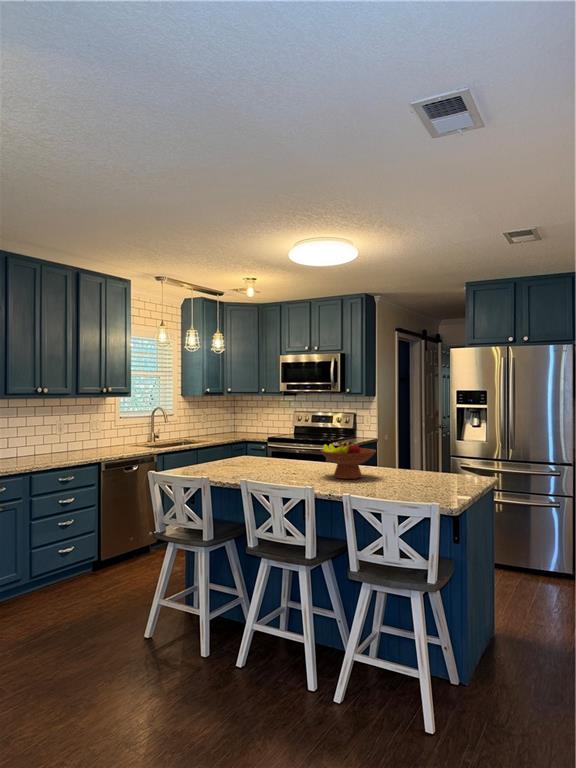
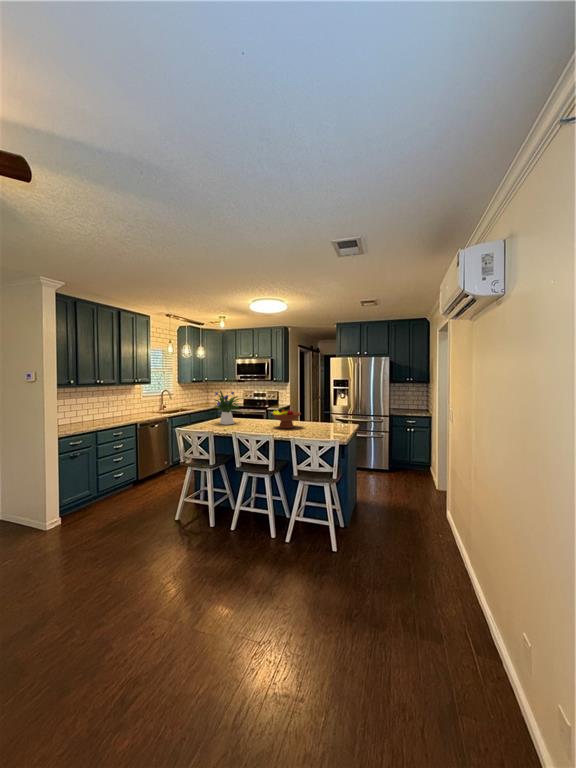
flower arrangement: none [211,404,271,469] -> present [214,390,242,425]

